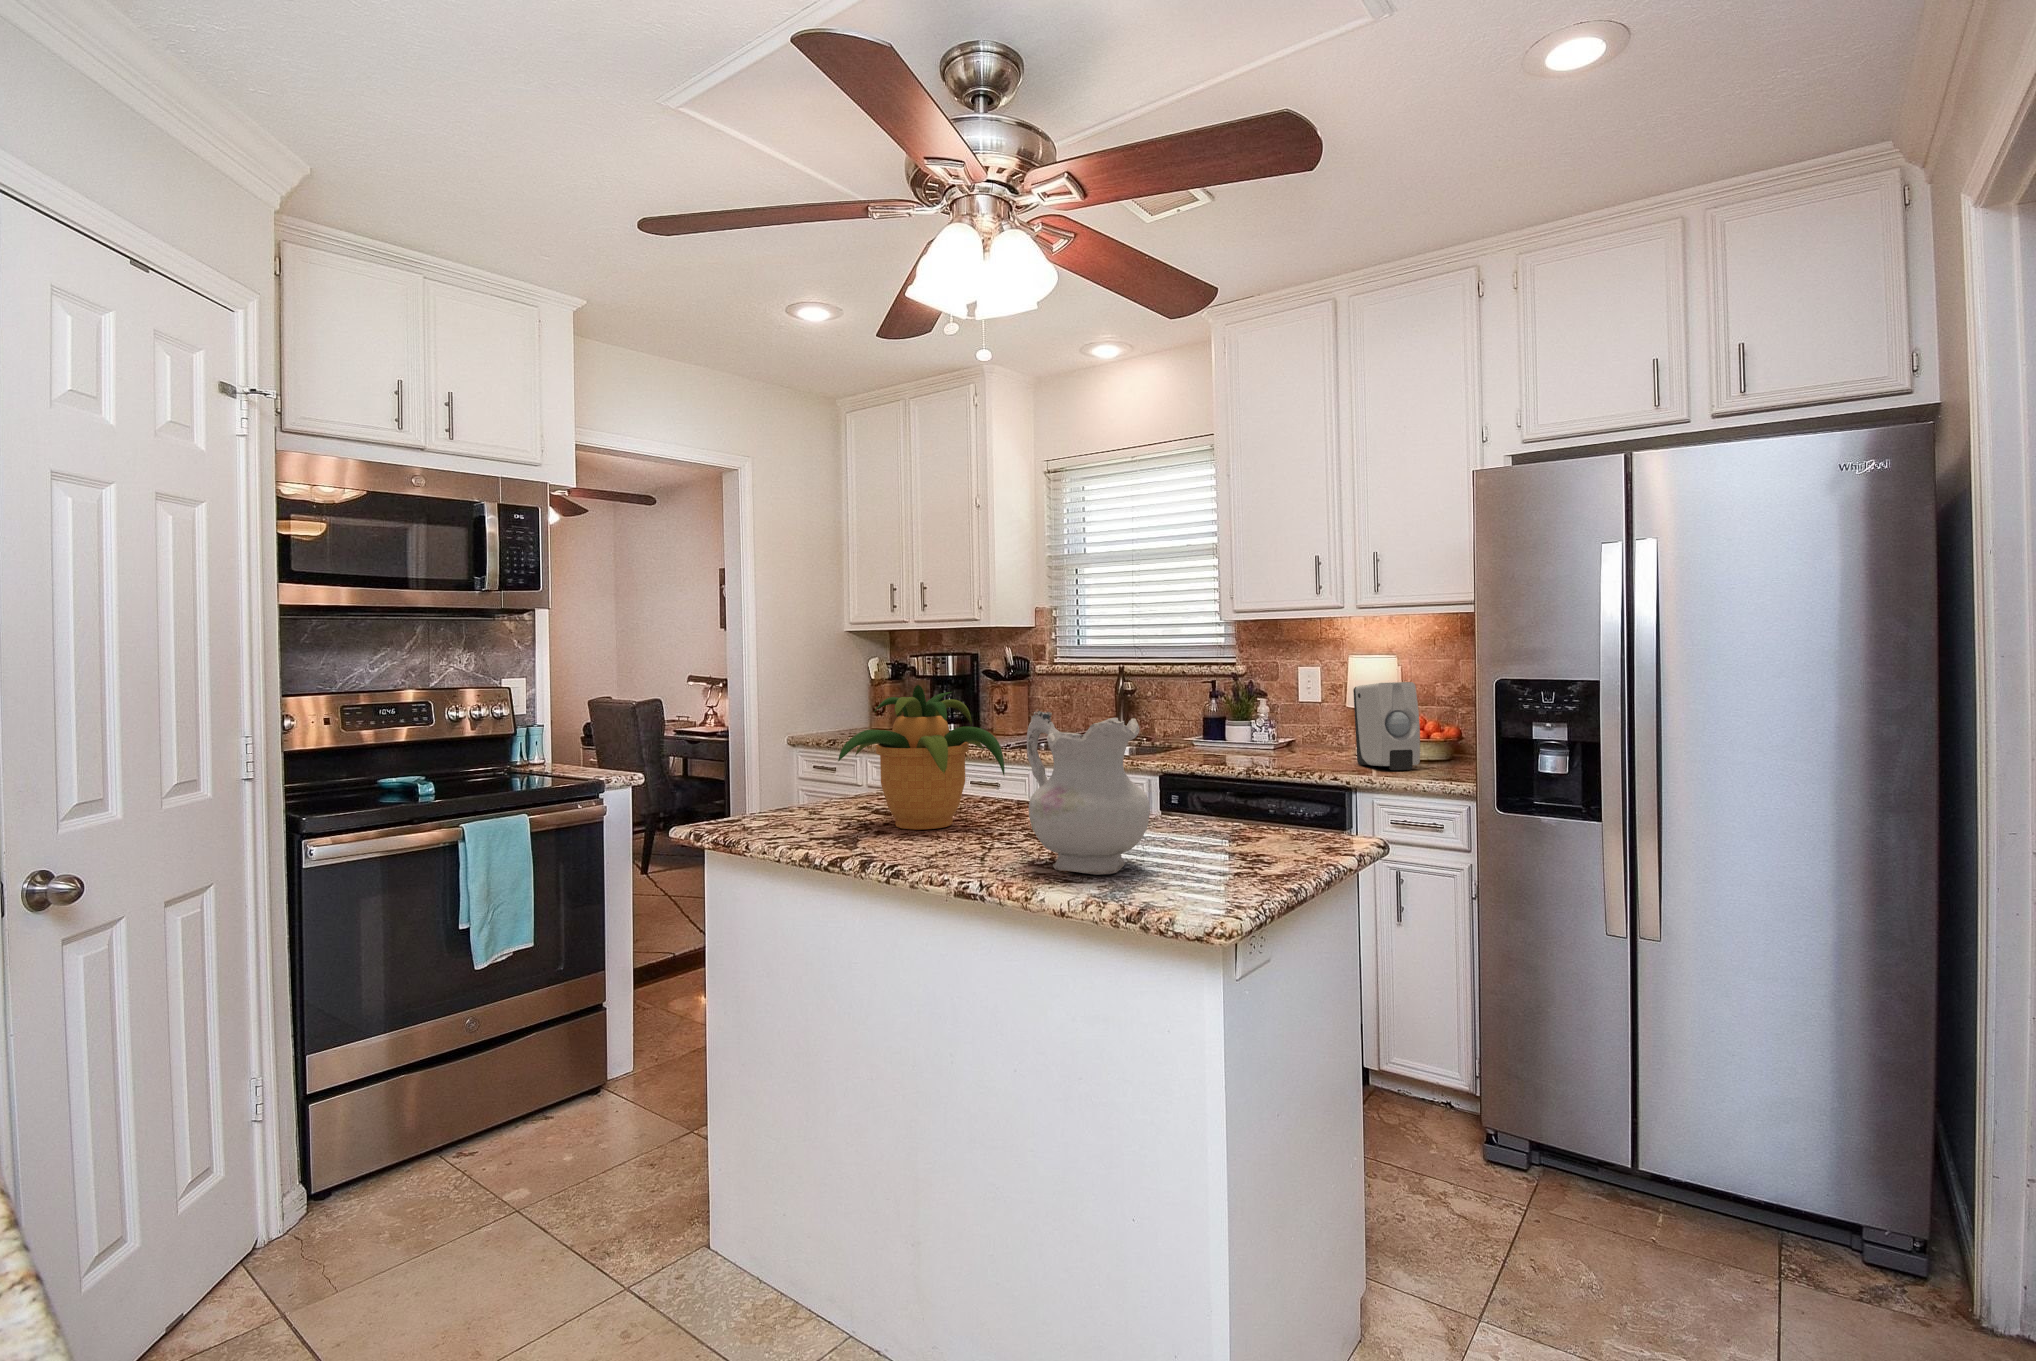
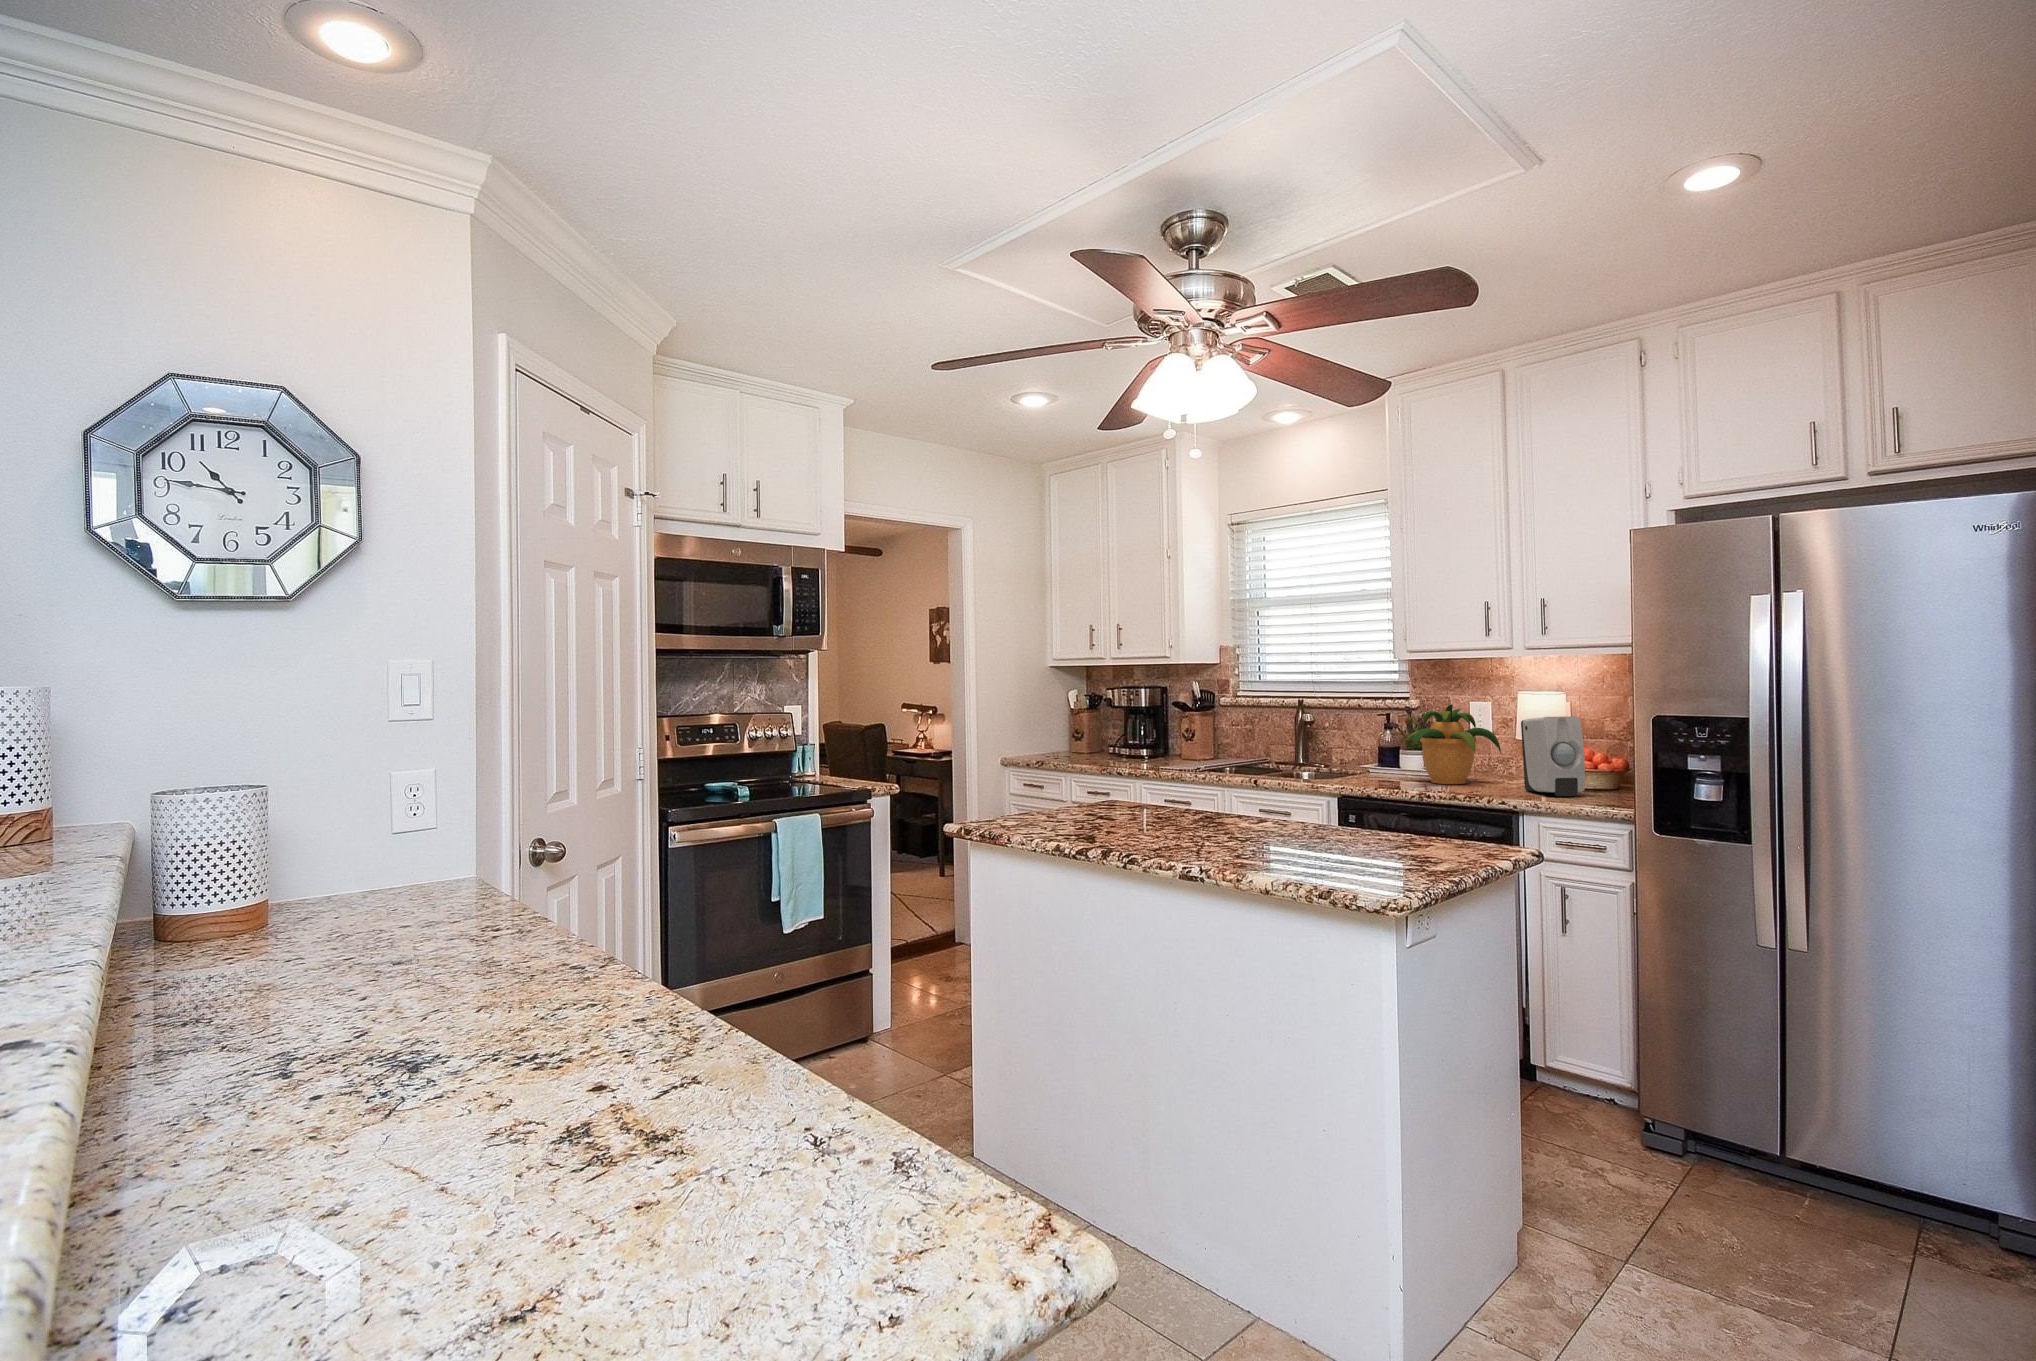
potted plant: present [838,685,1005,829] -> present [1404,704,1501,784]
ceramic pitcher: present [1027,711,1150,875] -> none [1234,738,1334,865]

